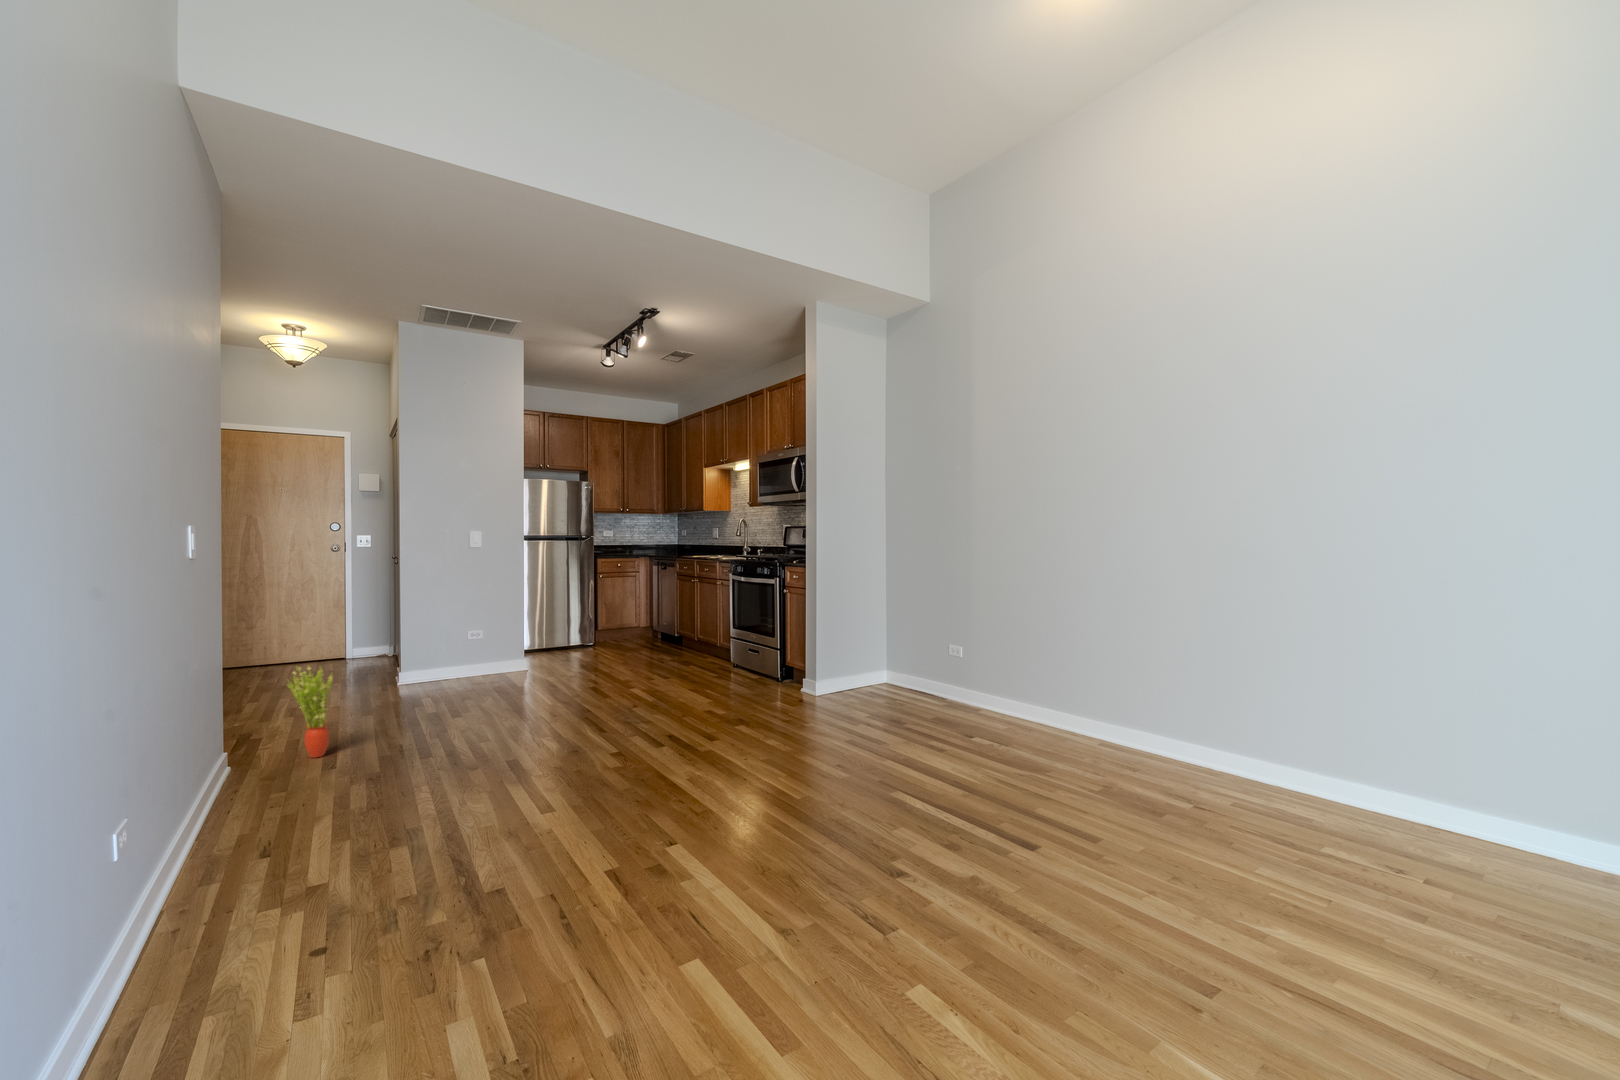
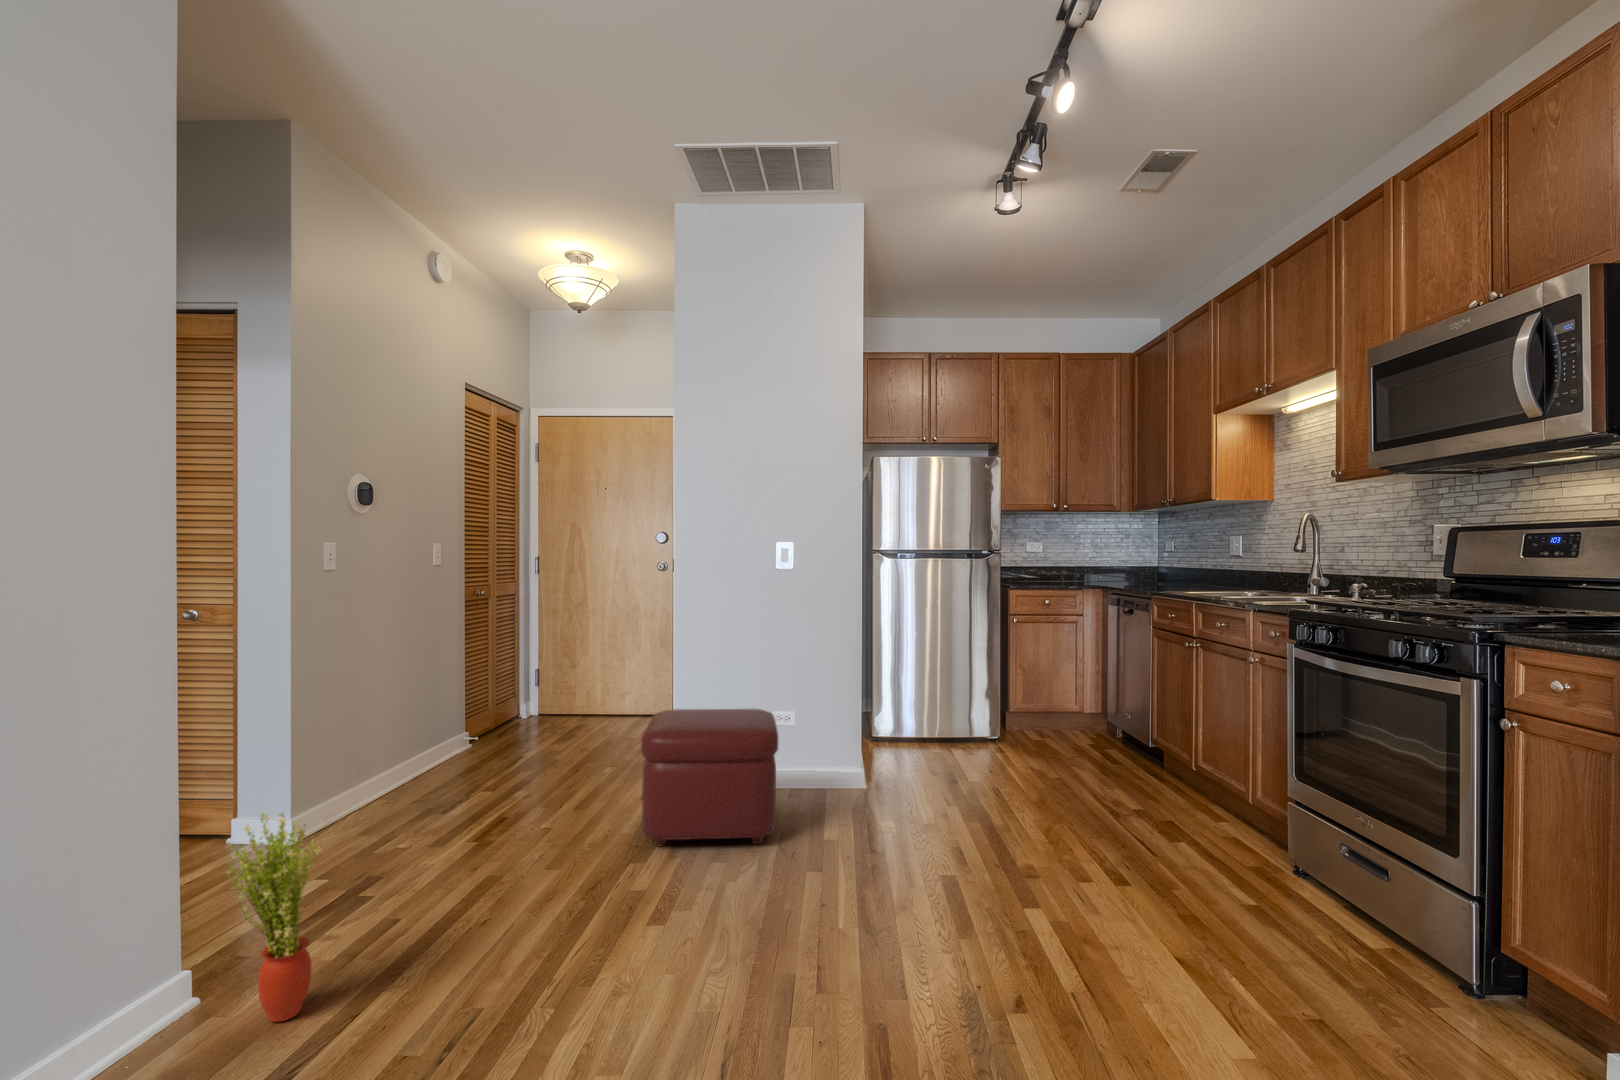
ottoman: none [413,626,502,699] -> present [641,709,778,847]

